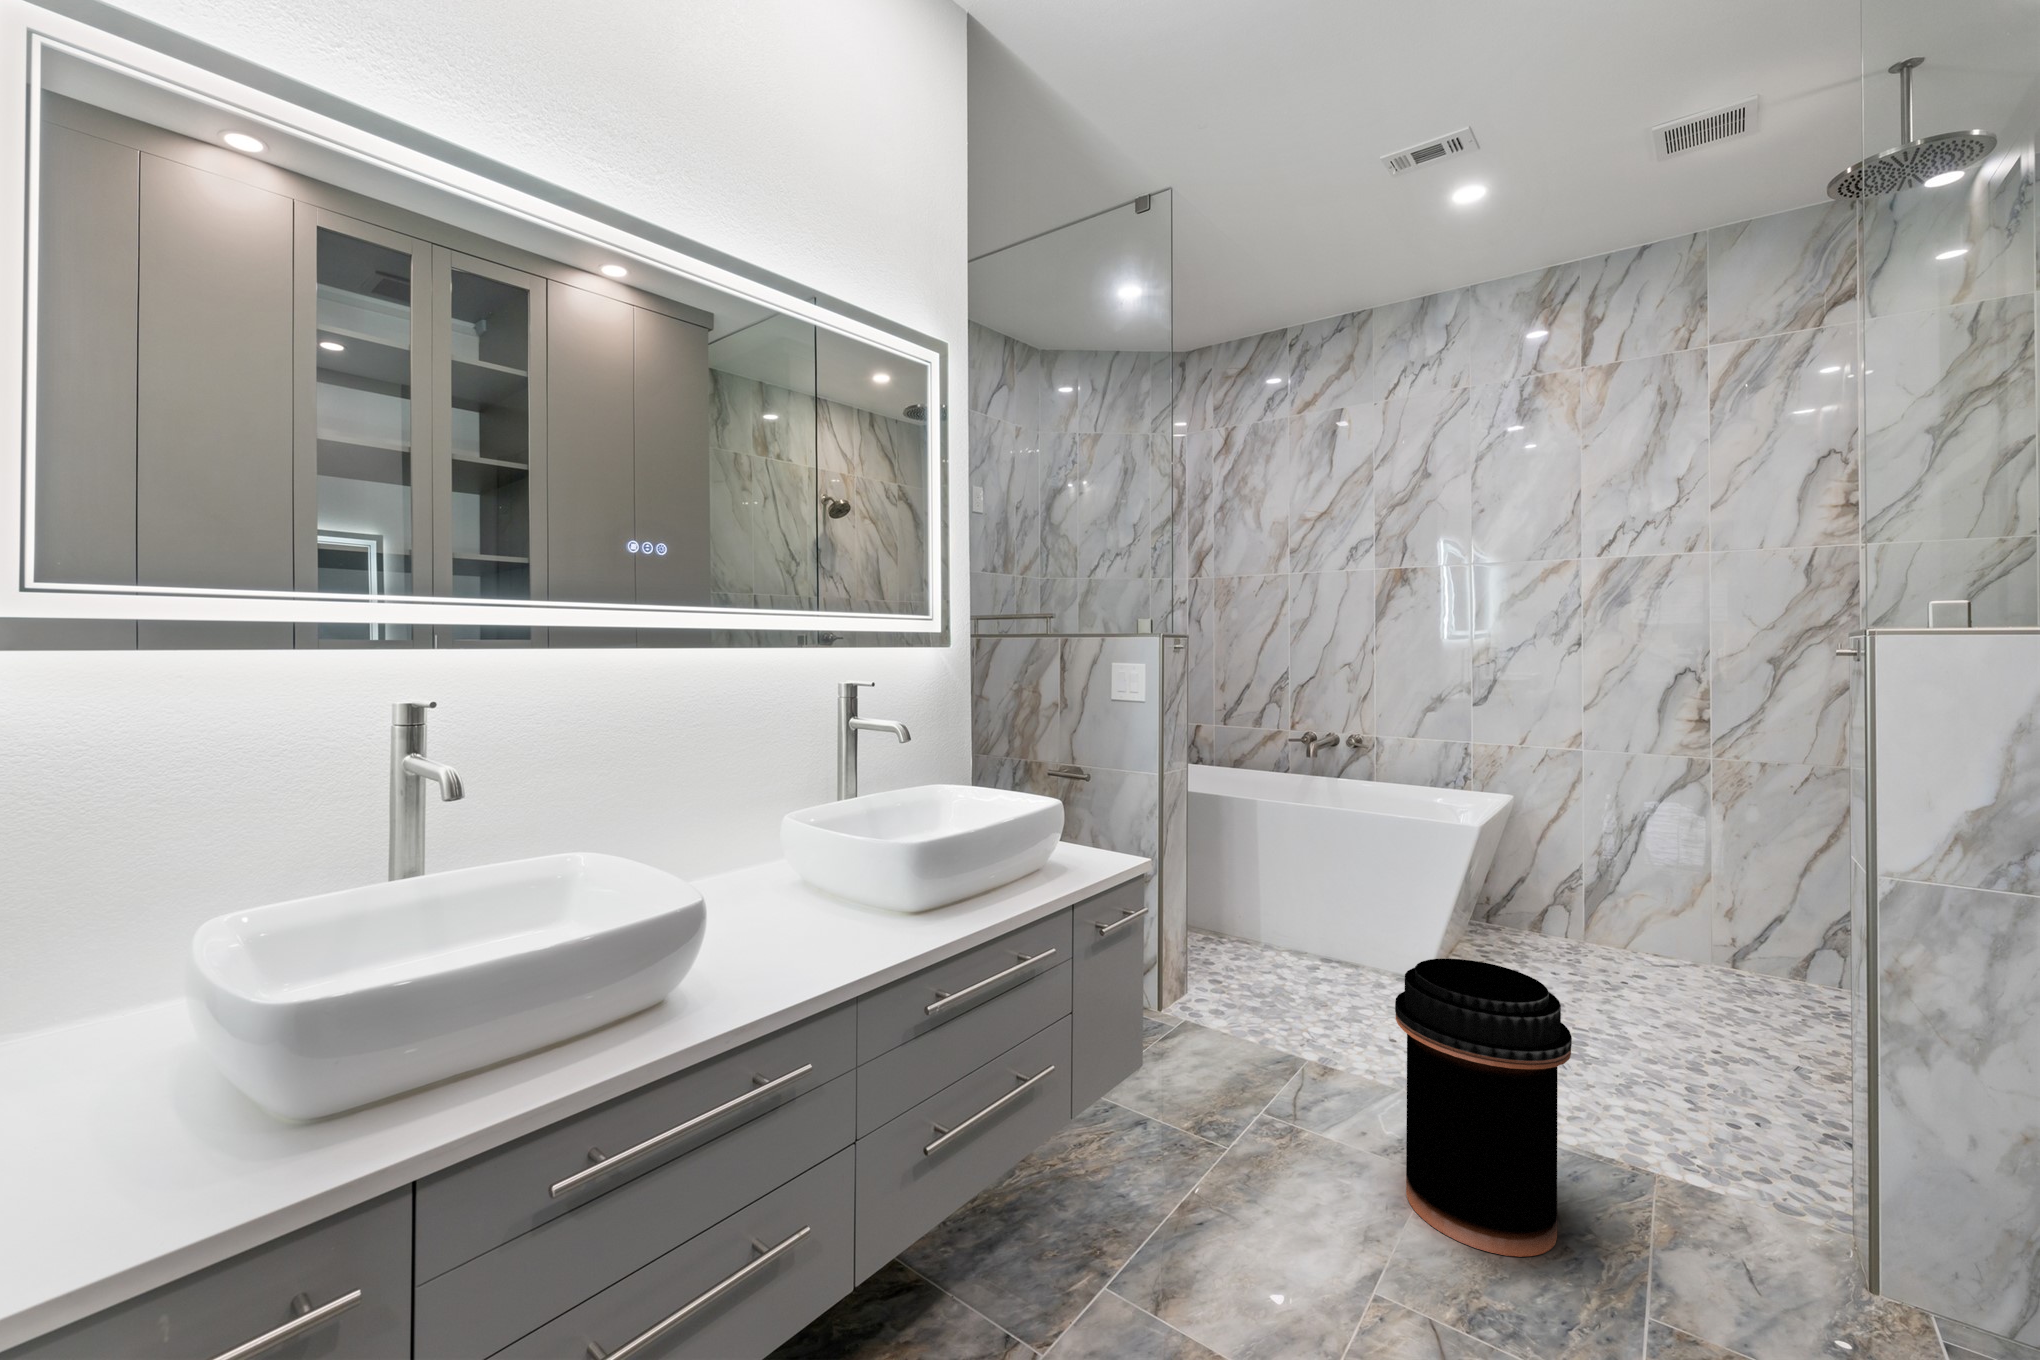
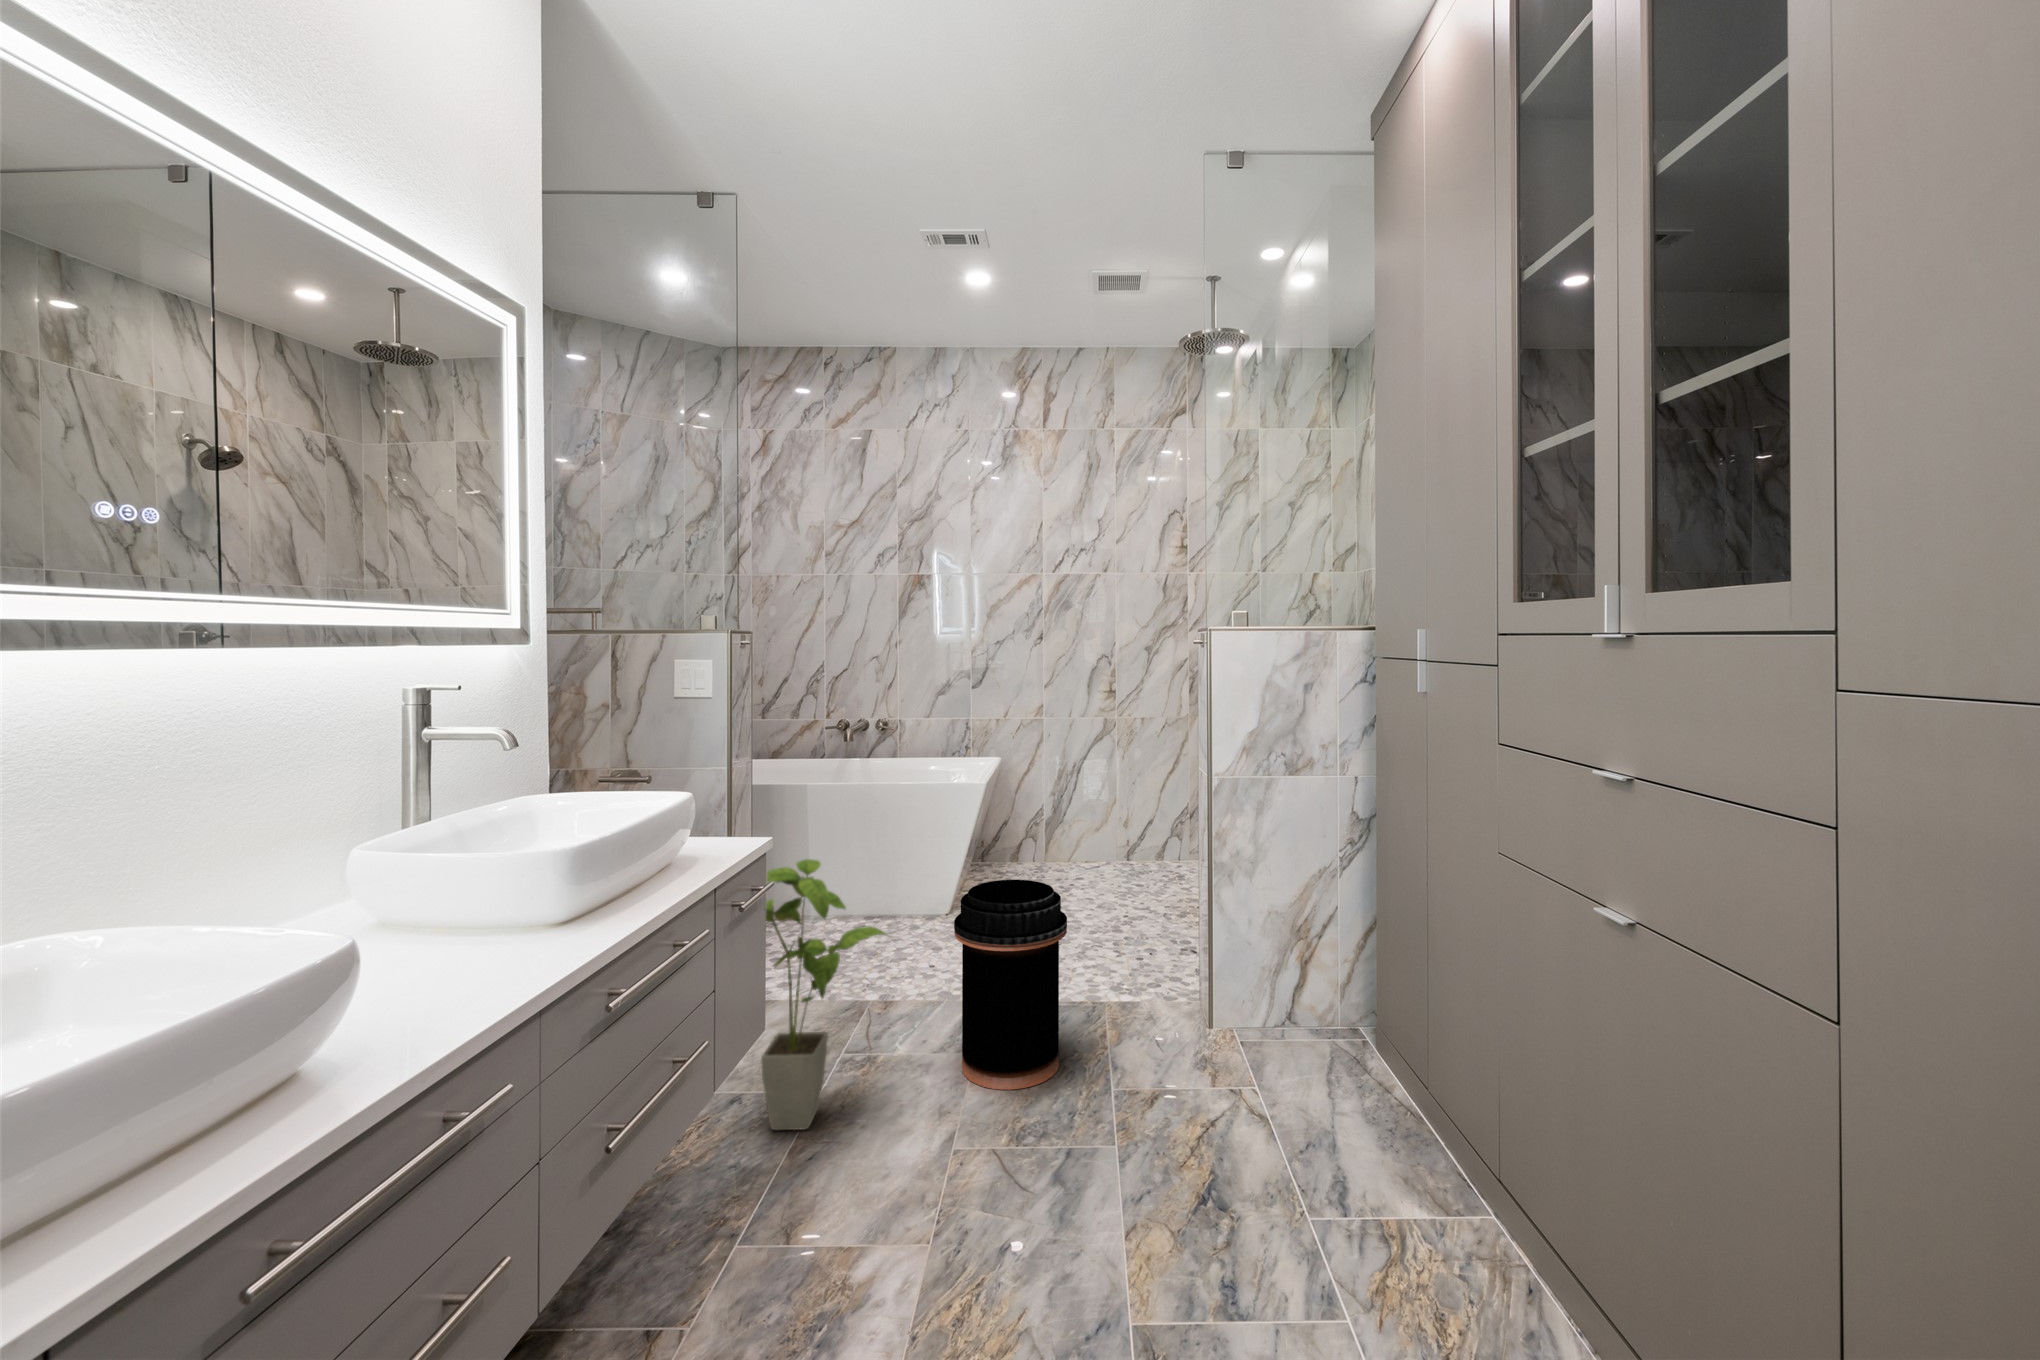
house plant: none [1139,886,1306,1189] -> present [761,859,888,1130]

